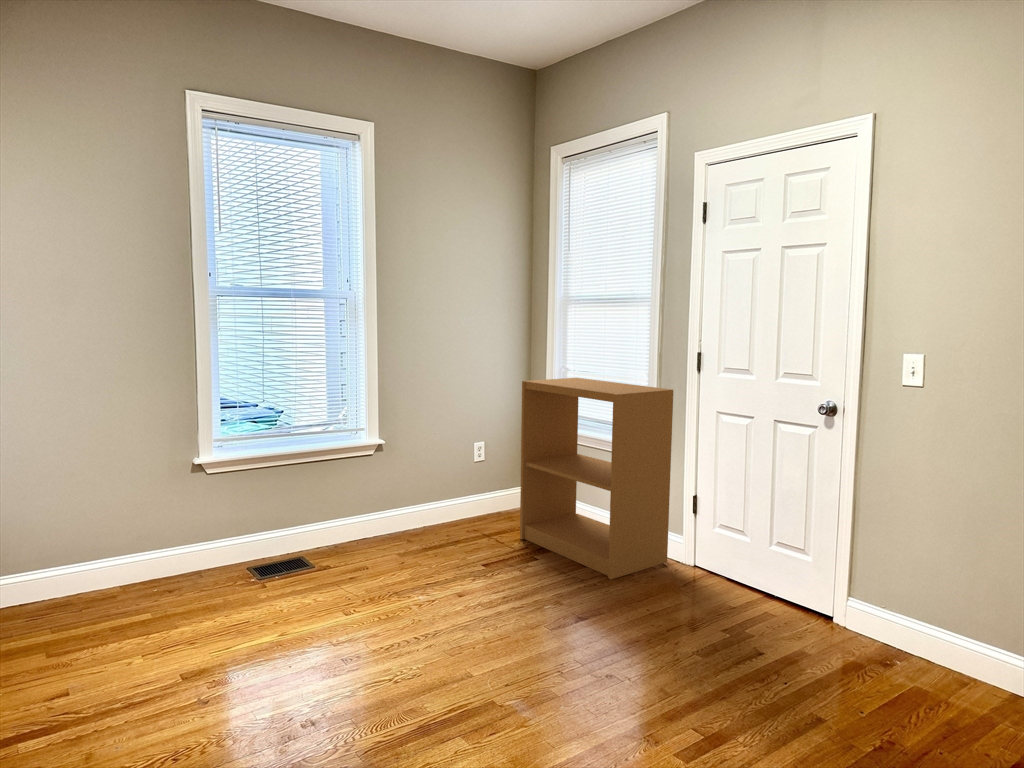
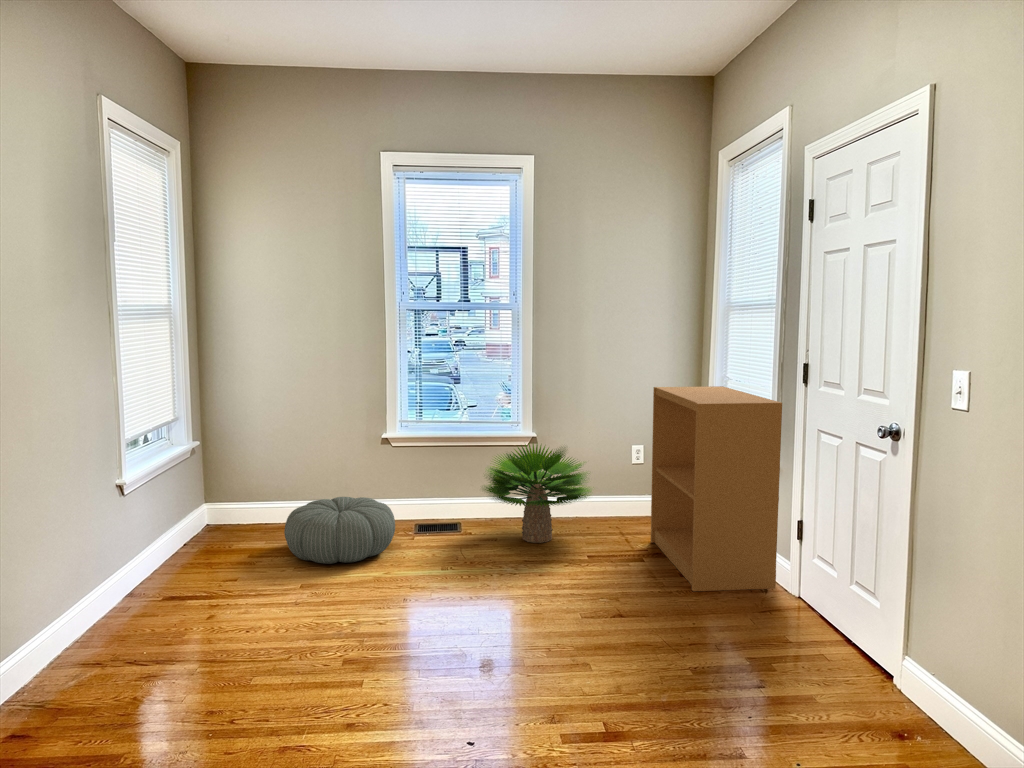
potted plant: none [340,446,474,561] -> present [484,444,591,543]
pouf: none [96,542,260,642] -> present [284,497,395,564]

